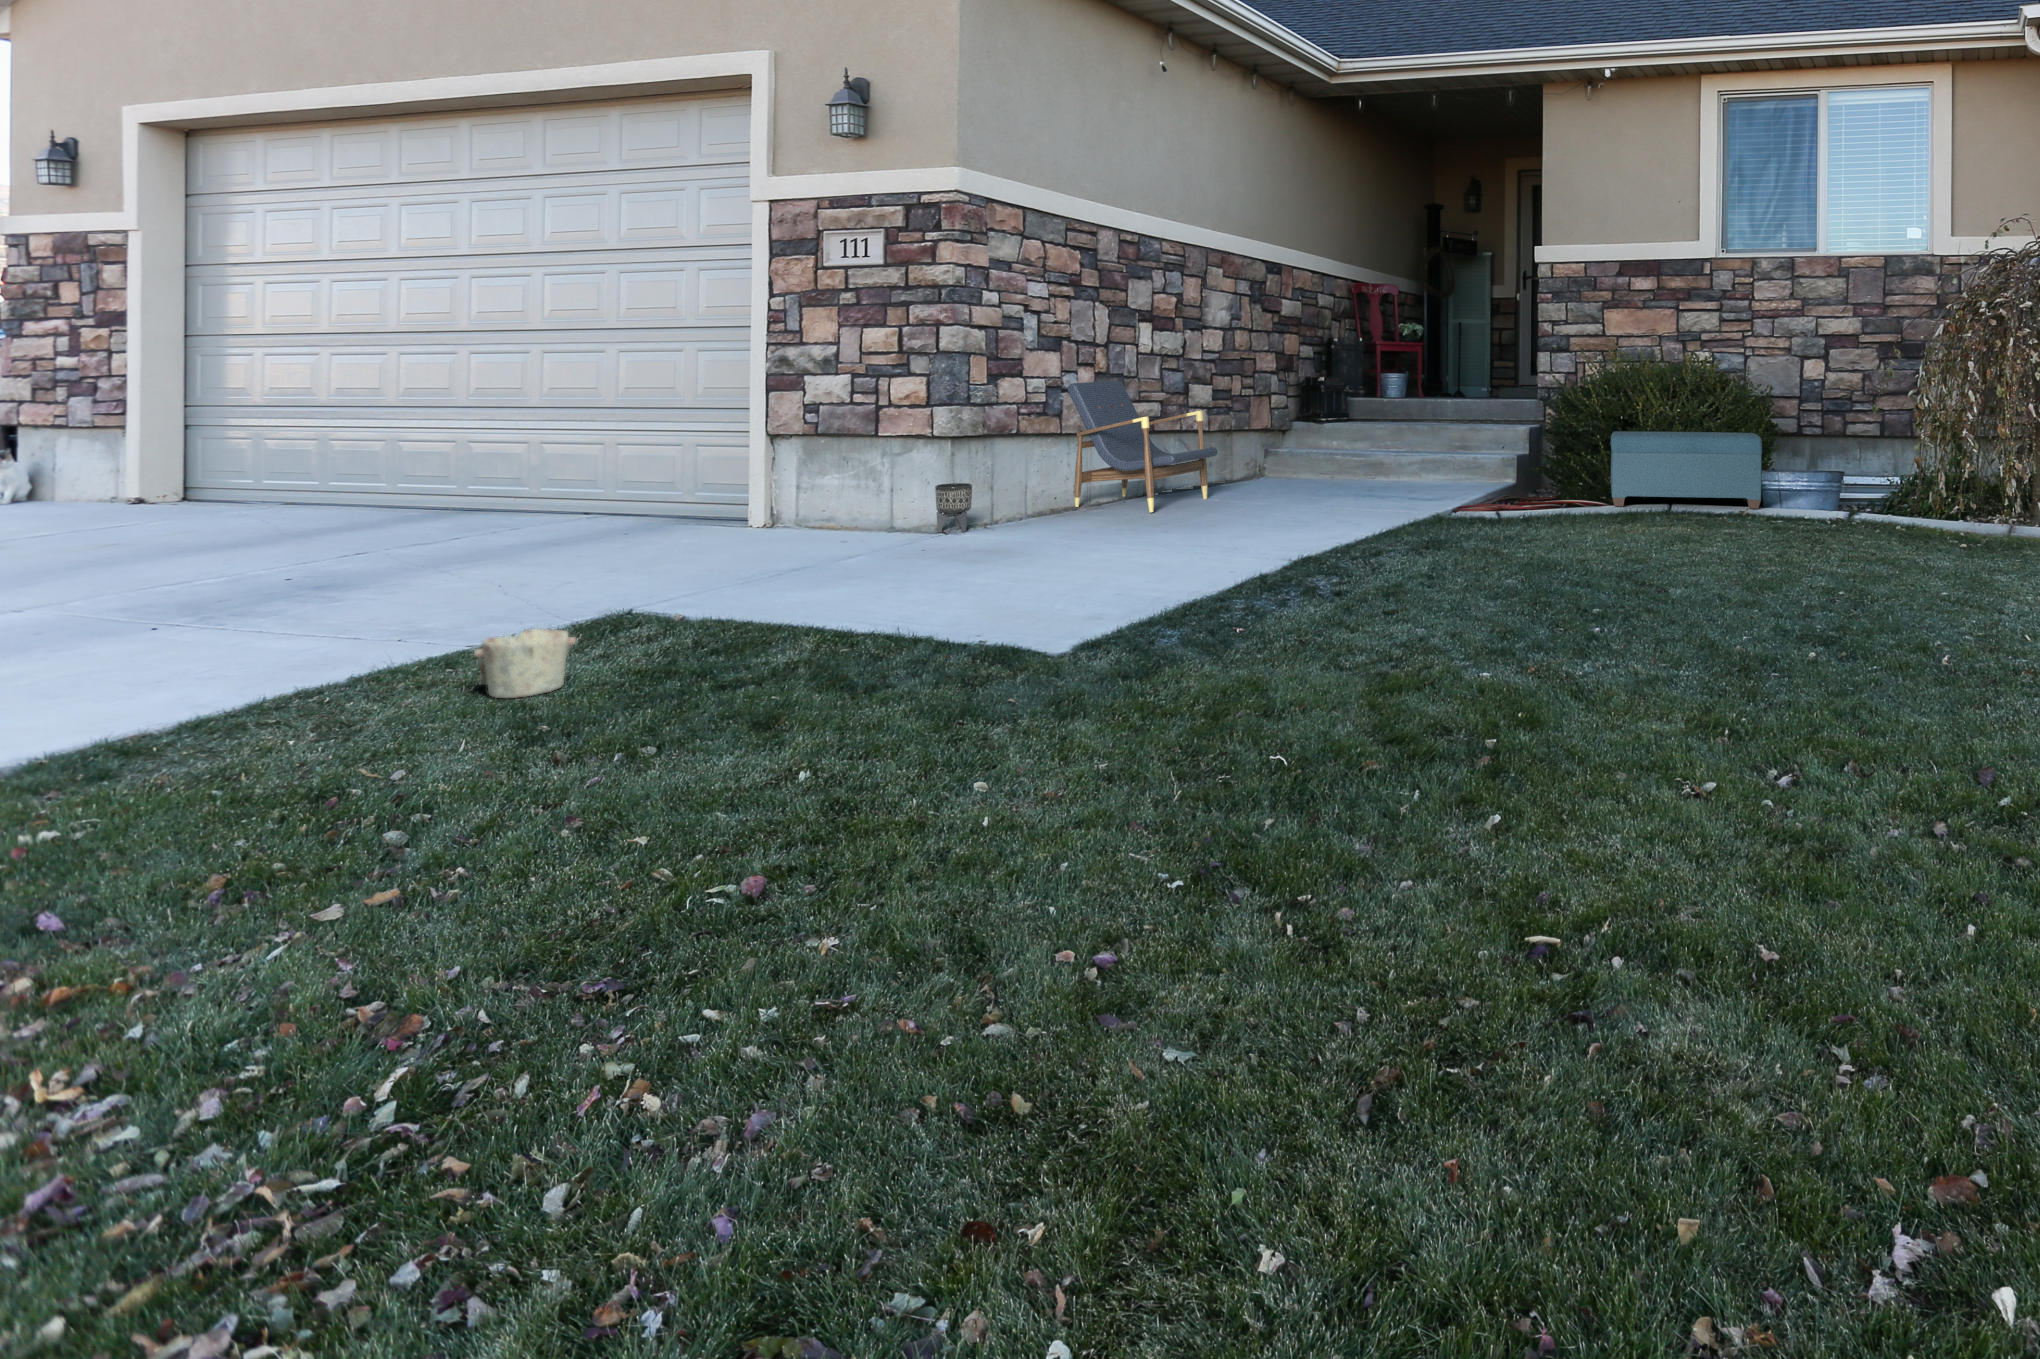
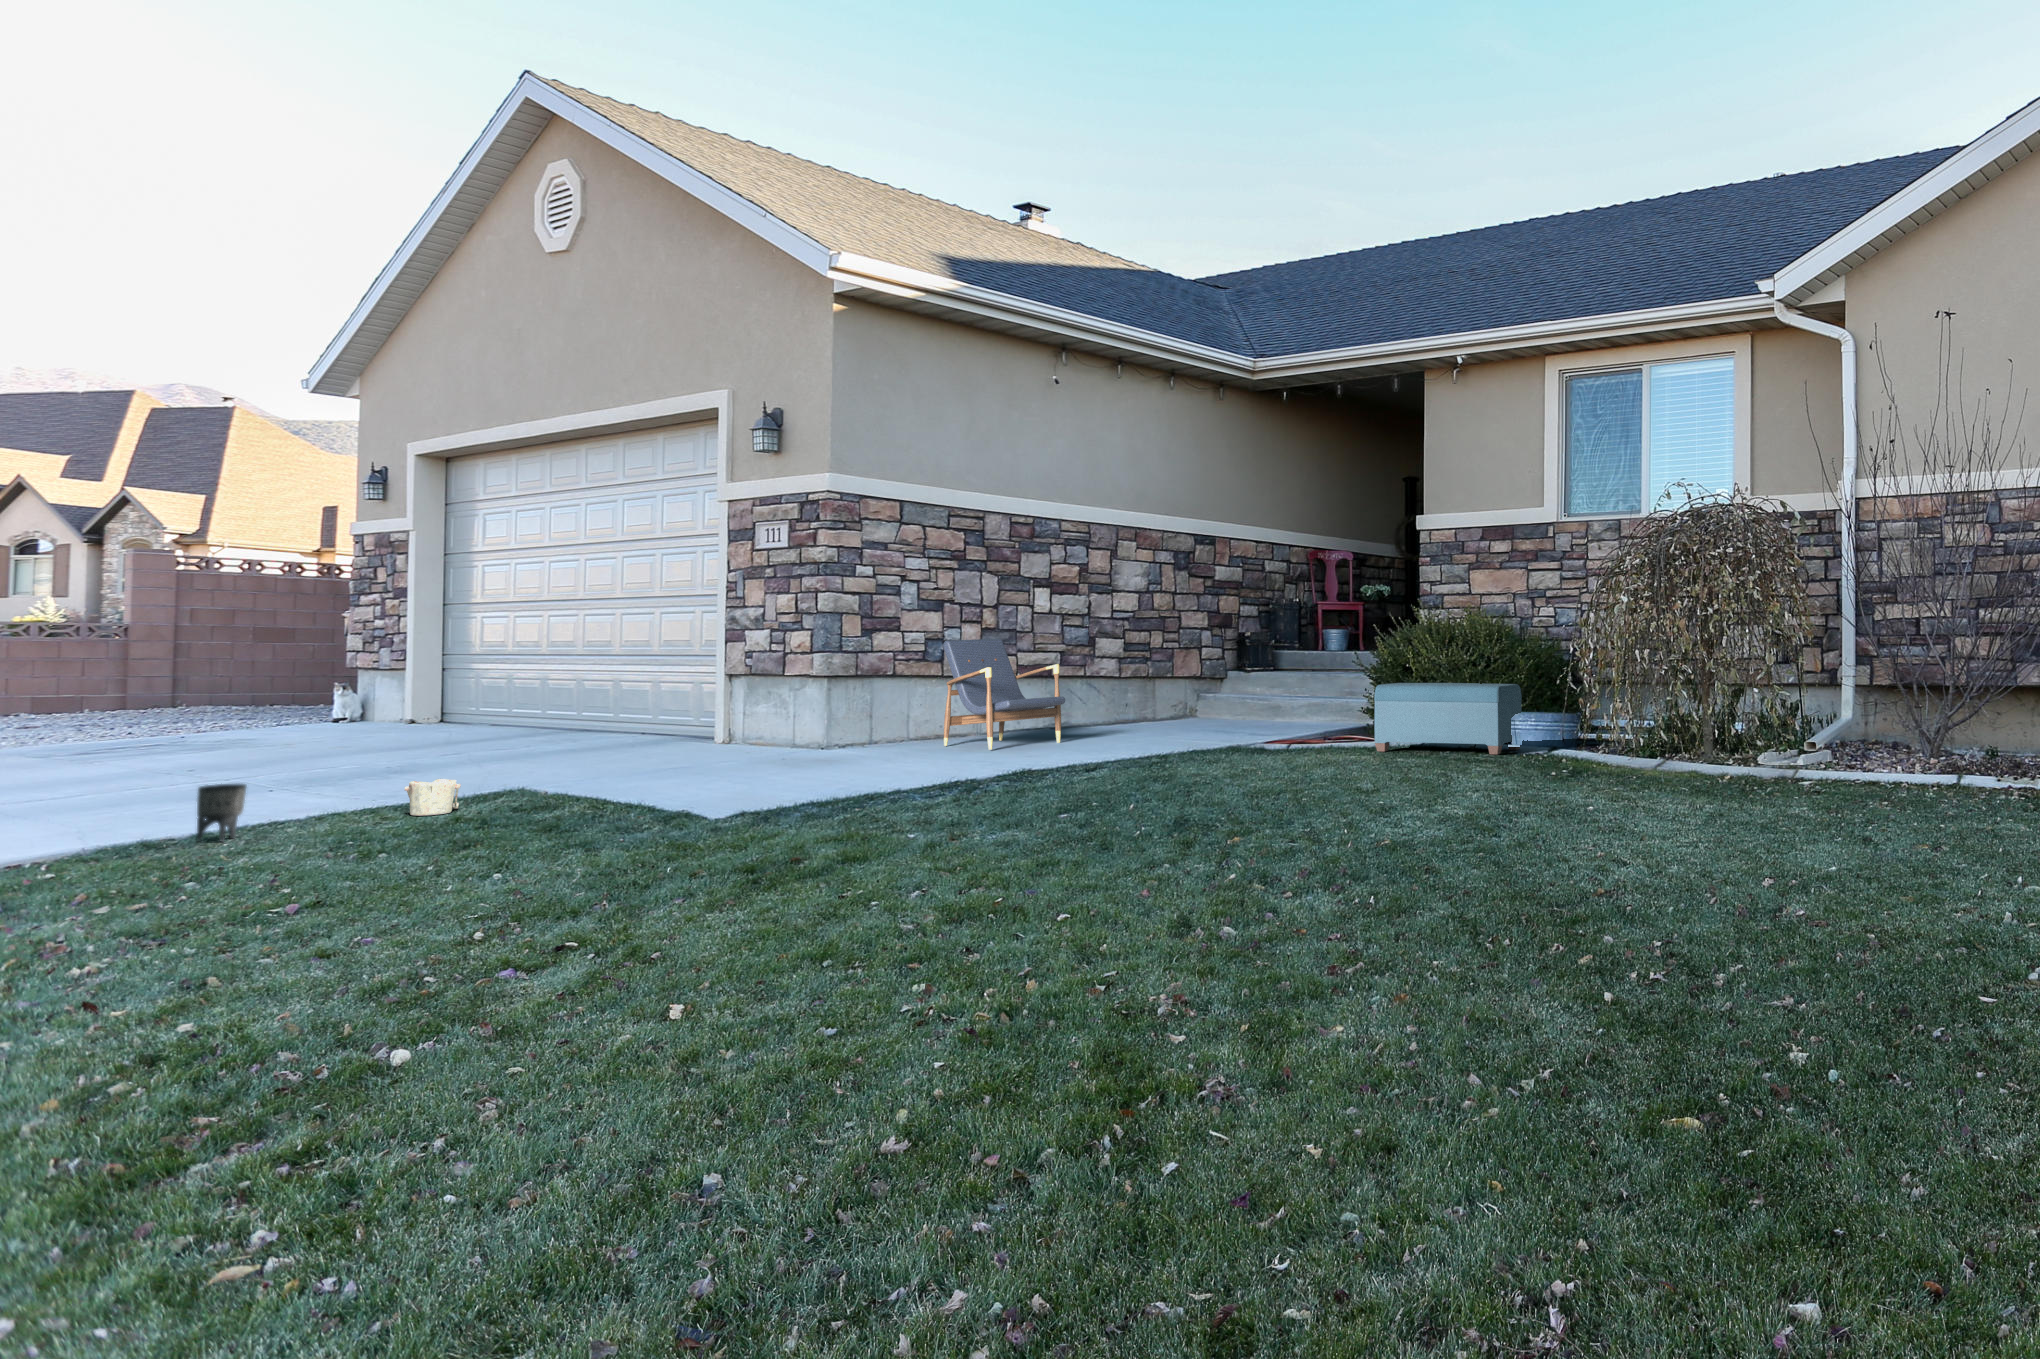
planter: present [935,483,972,532] -> present [197,784,246,842]

